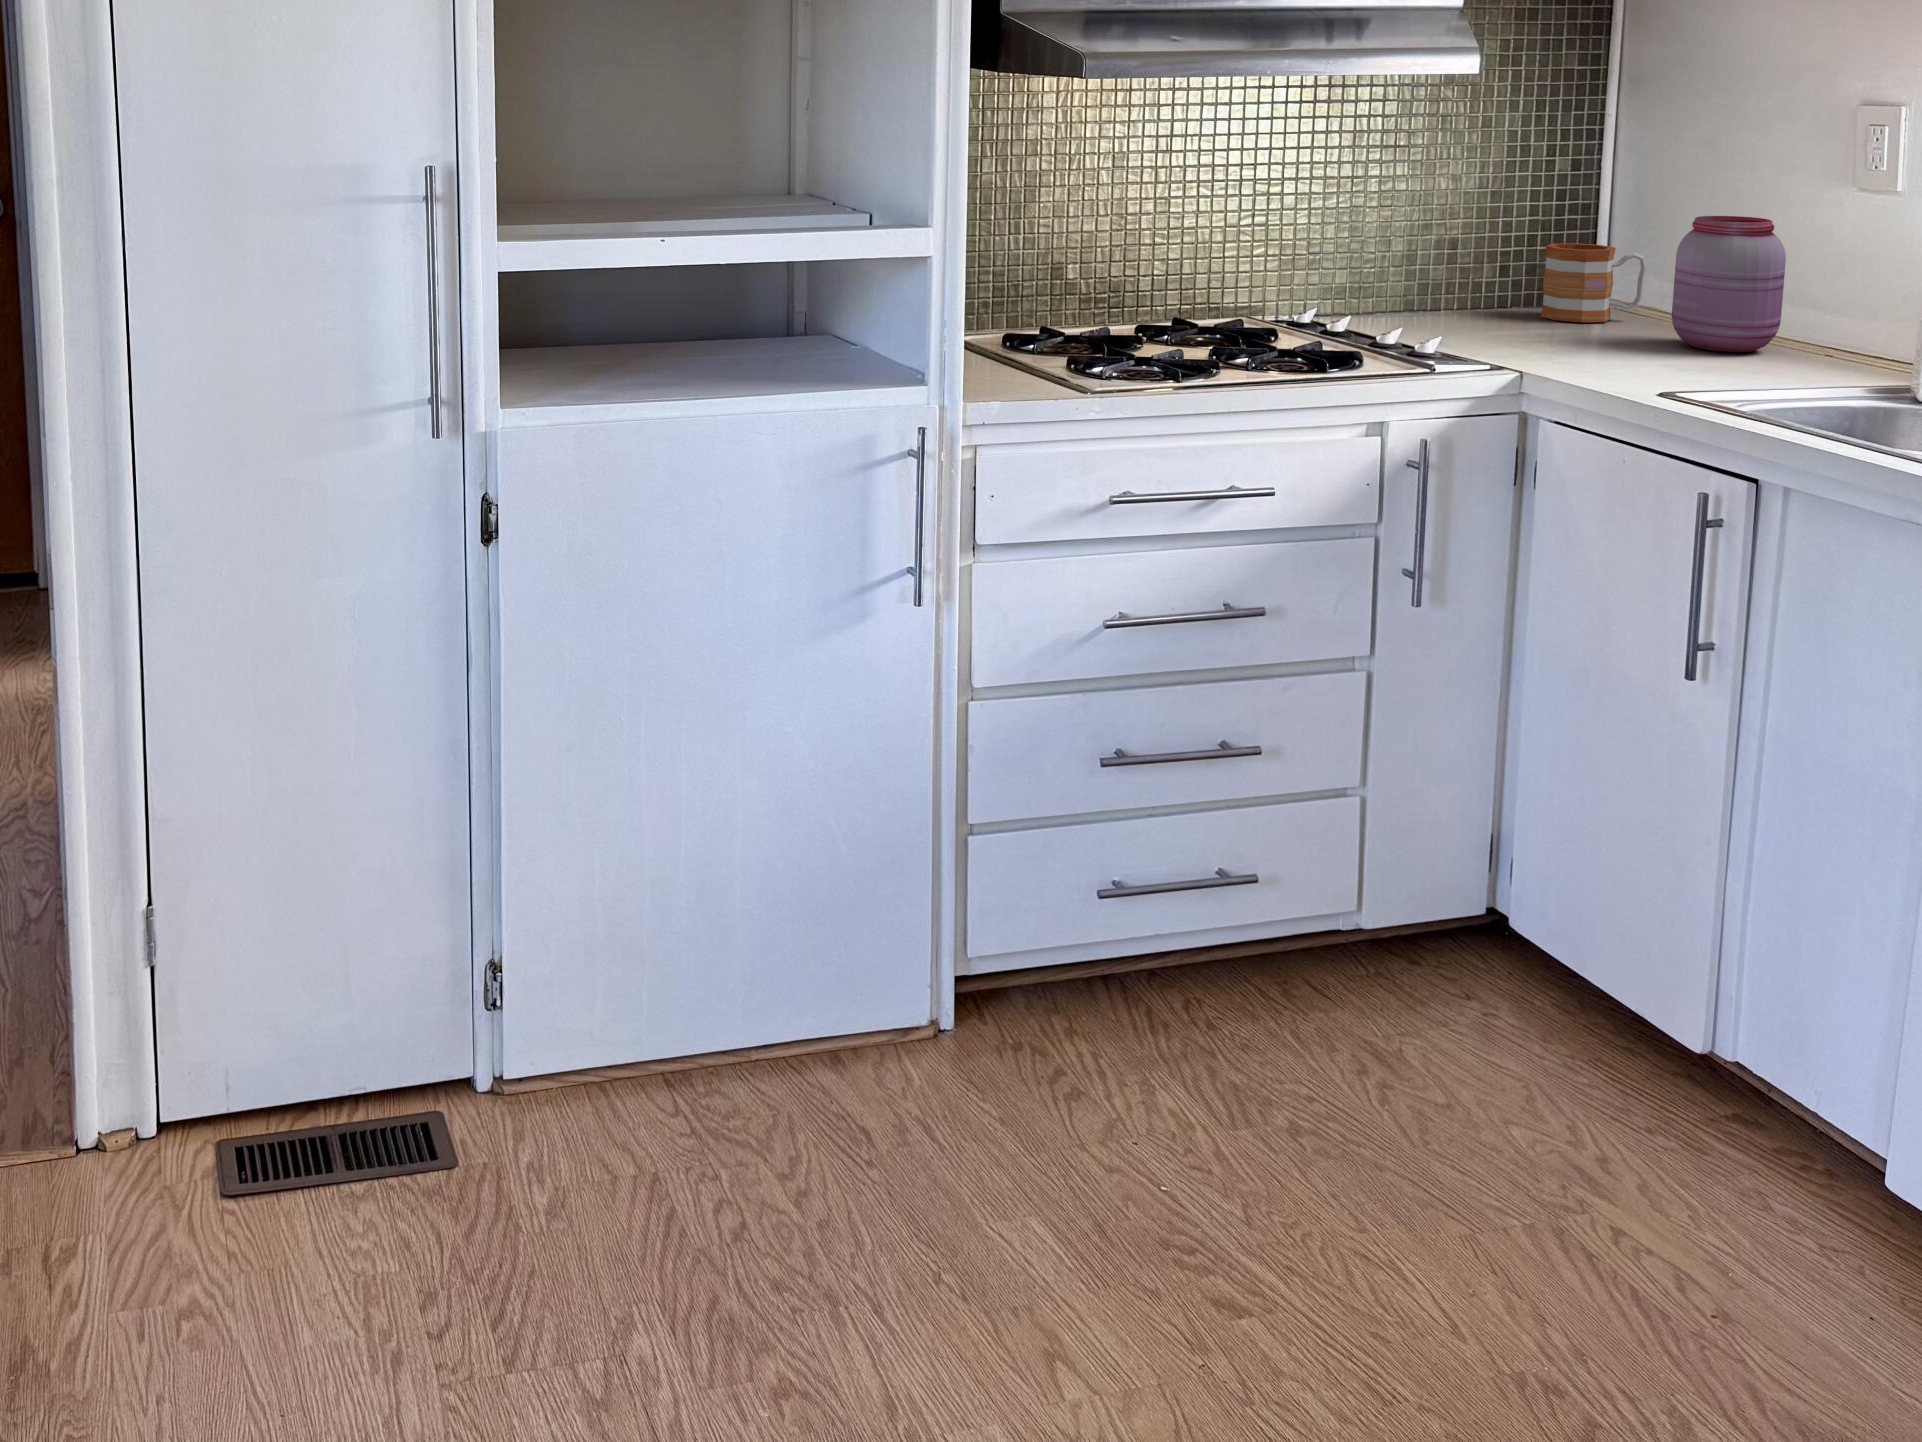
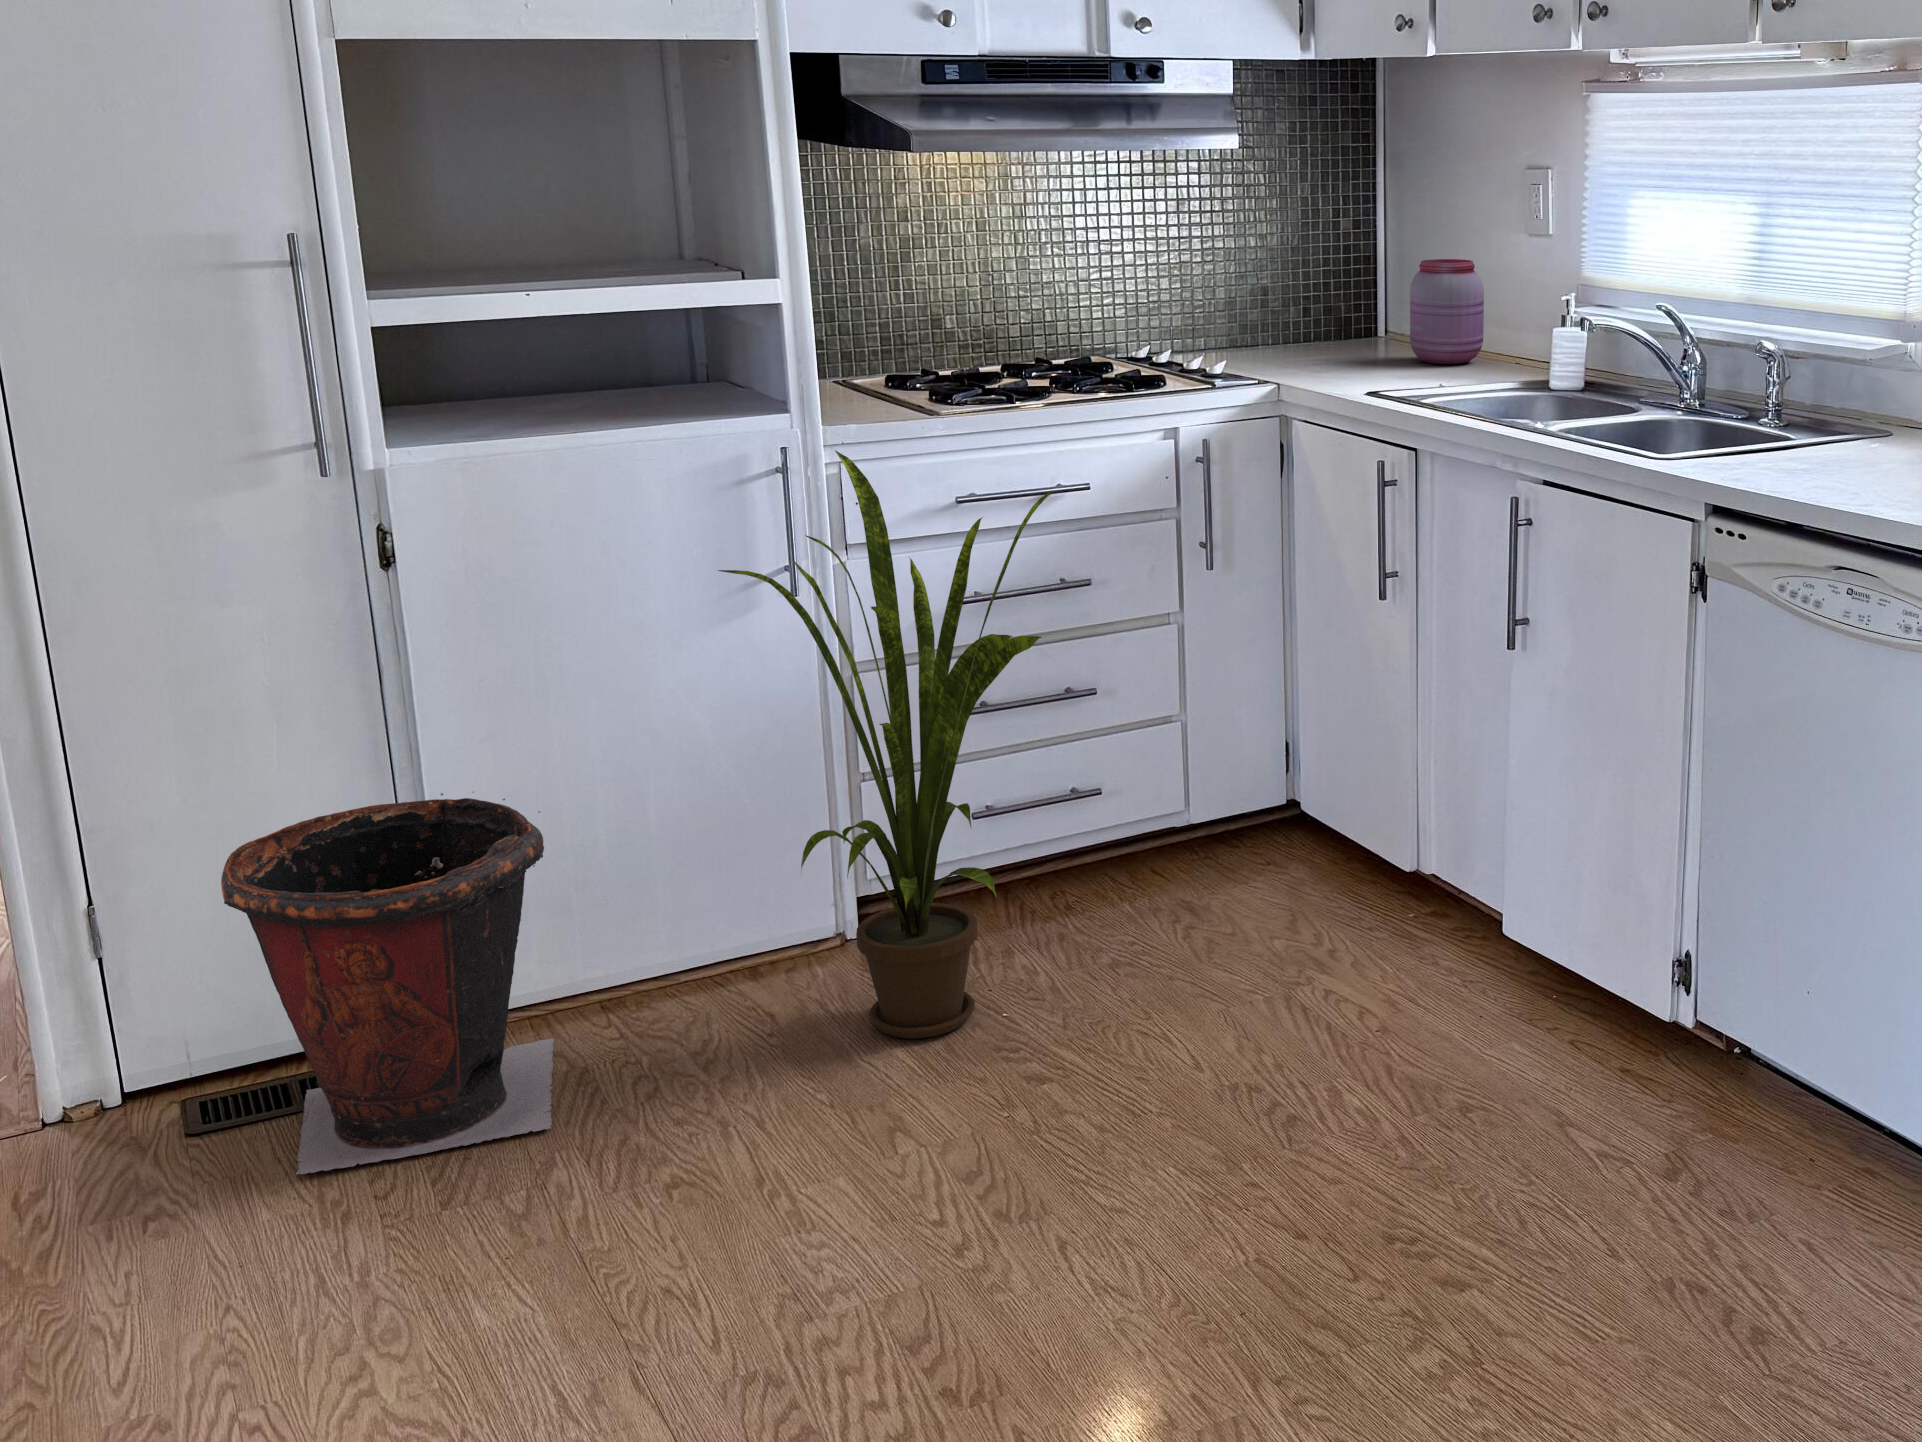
mug: present [1541,243,1647,322] -> none [1330,287,1404,349]
house plant: none [858,436,1312,1207] -> present [719,450,1054,1039]
waste bin: none [289,818,639,1282] -> present [221,792,554,1175]

